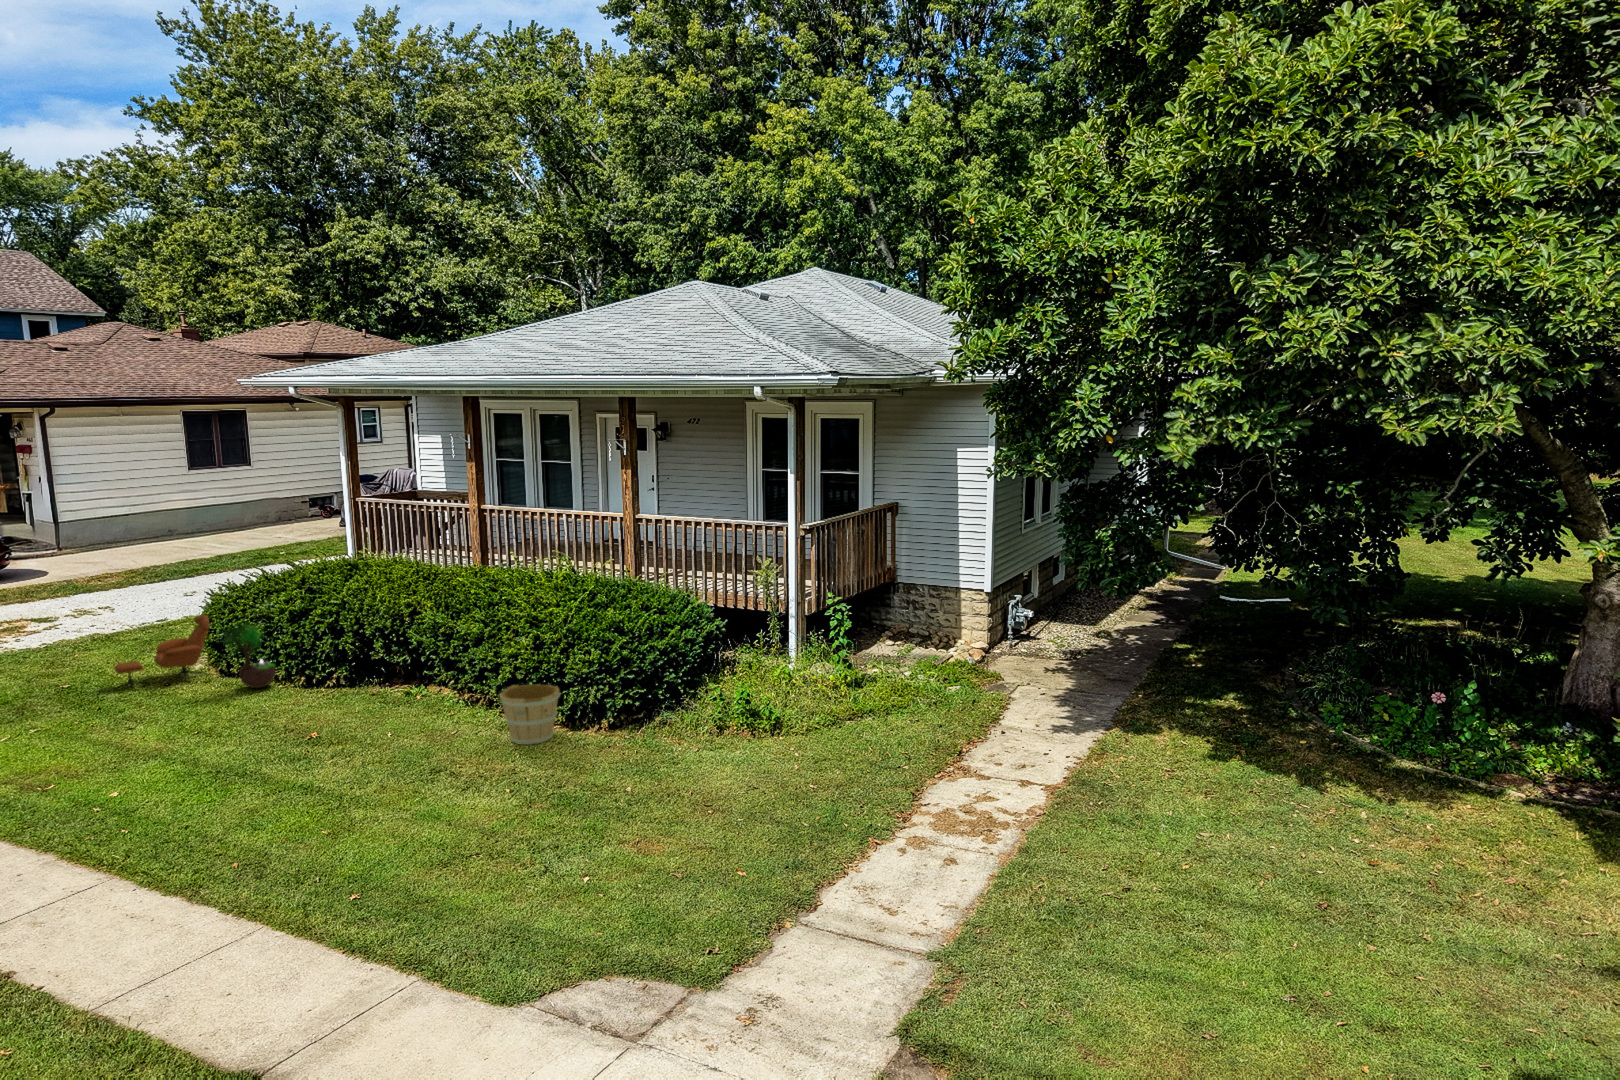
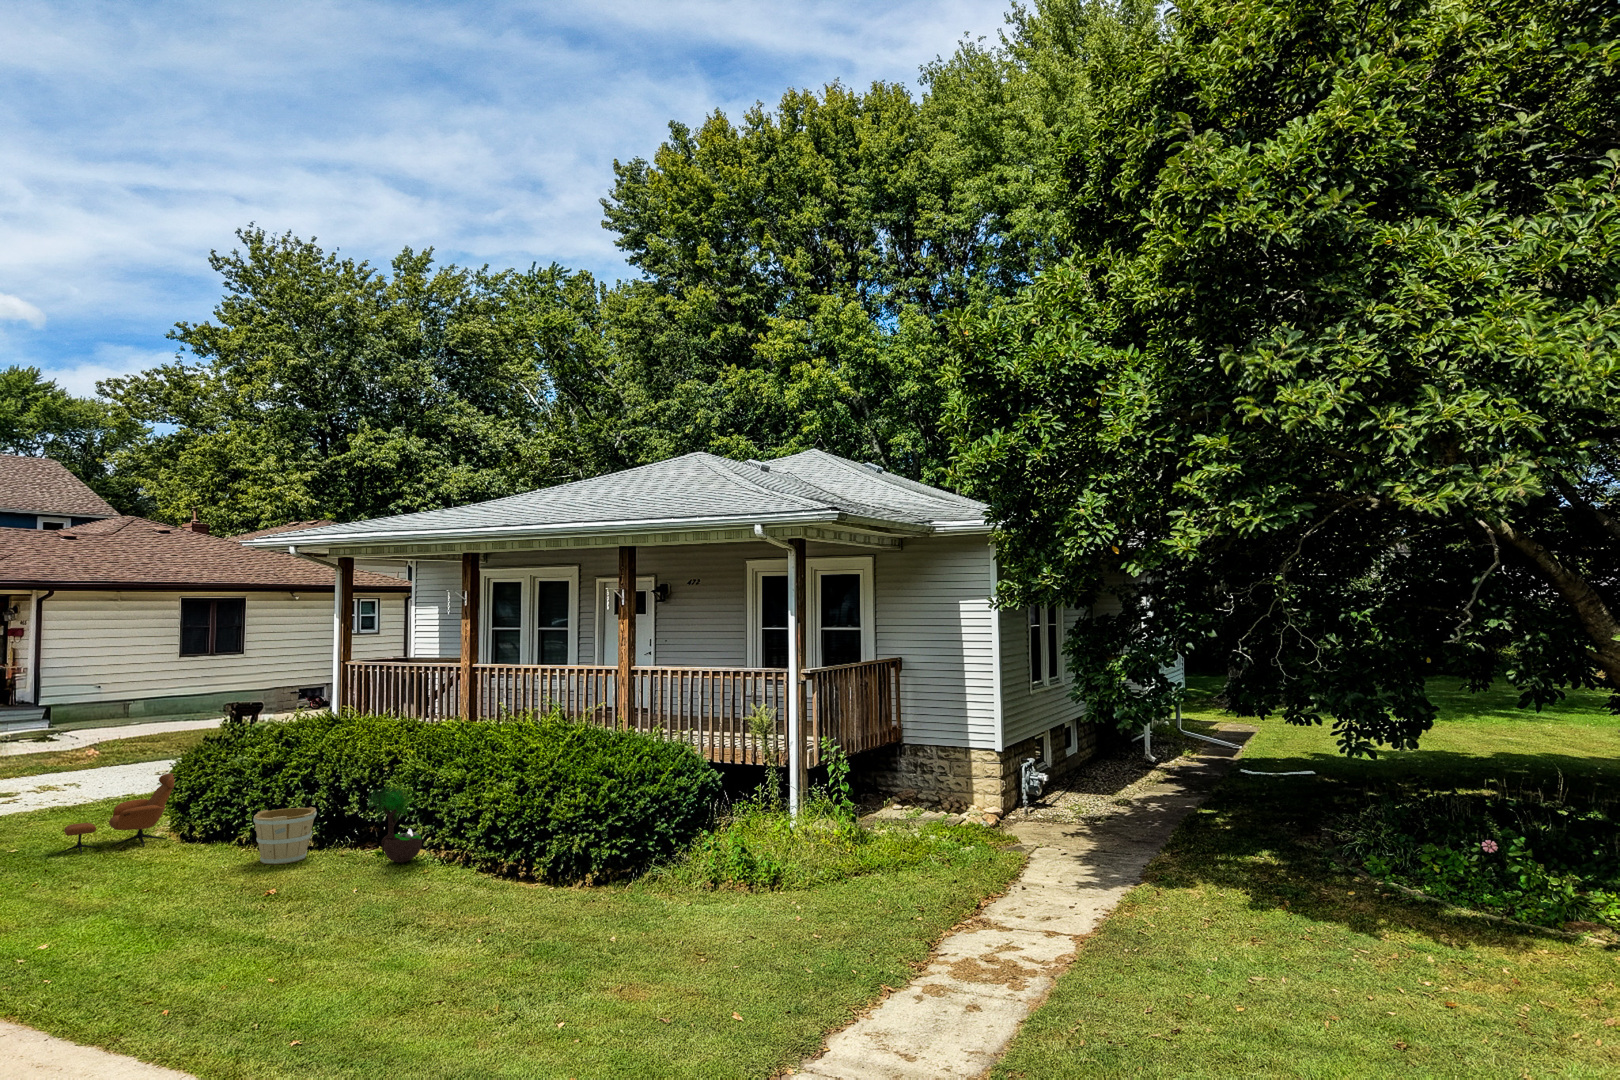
potted tree: present [224,622,276,688] -> present [368,785,422,862]
wooden bucket: present [500,685,560,745] -> present [253,807,317,864]

